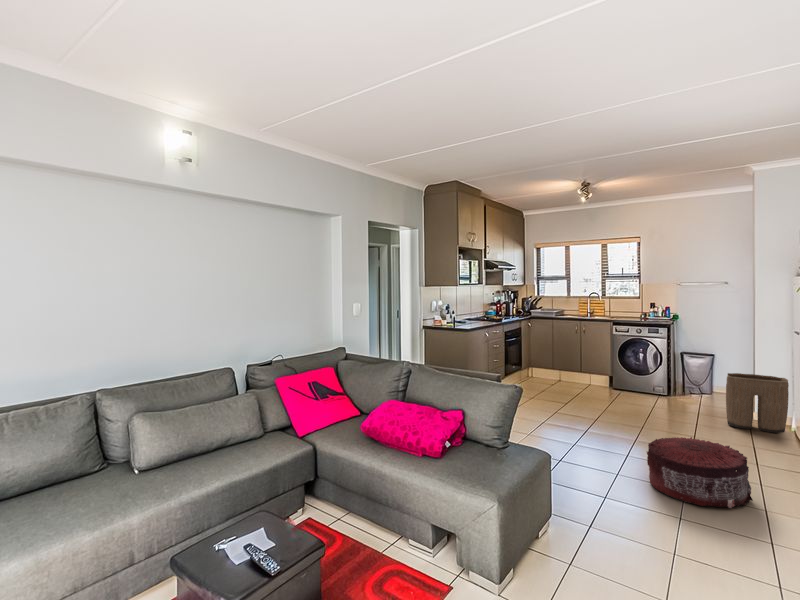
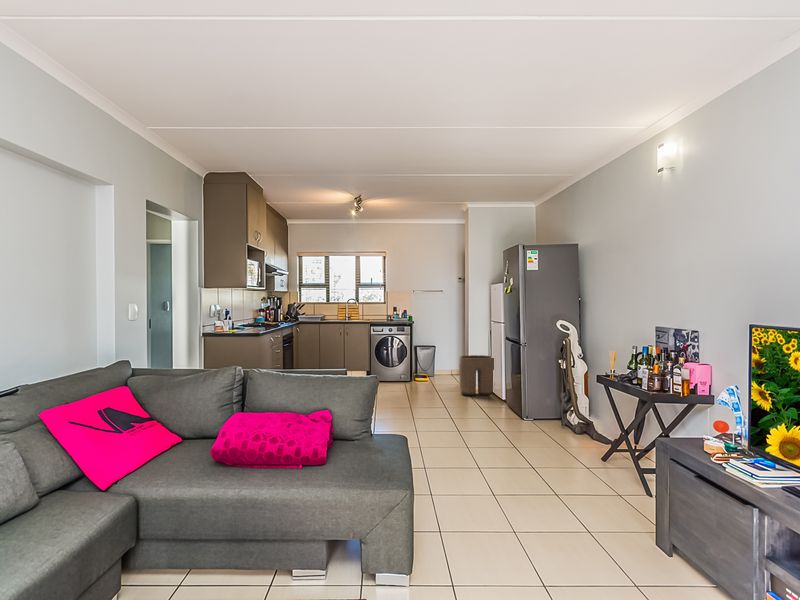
pouf: present [647,437,753,508] -> none [443,404,513,454]

